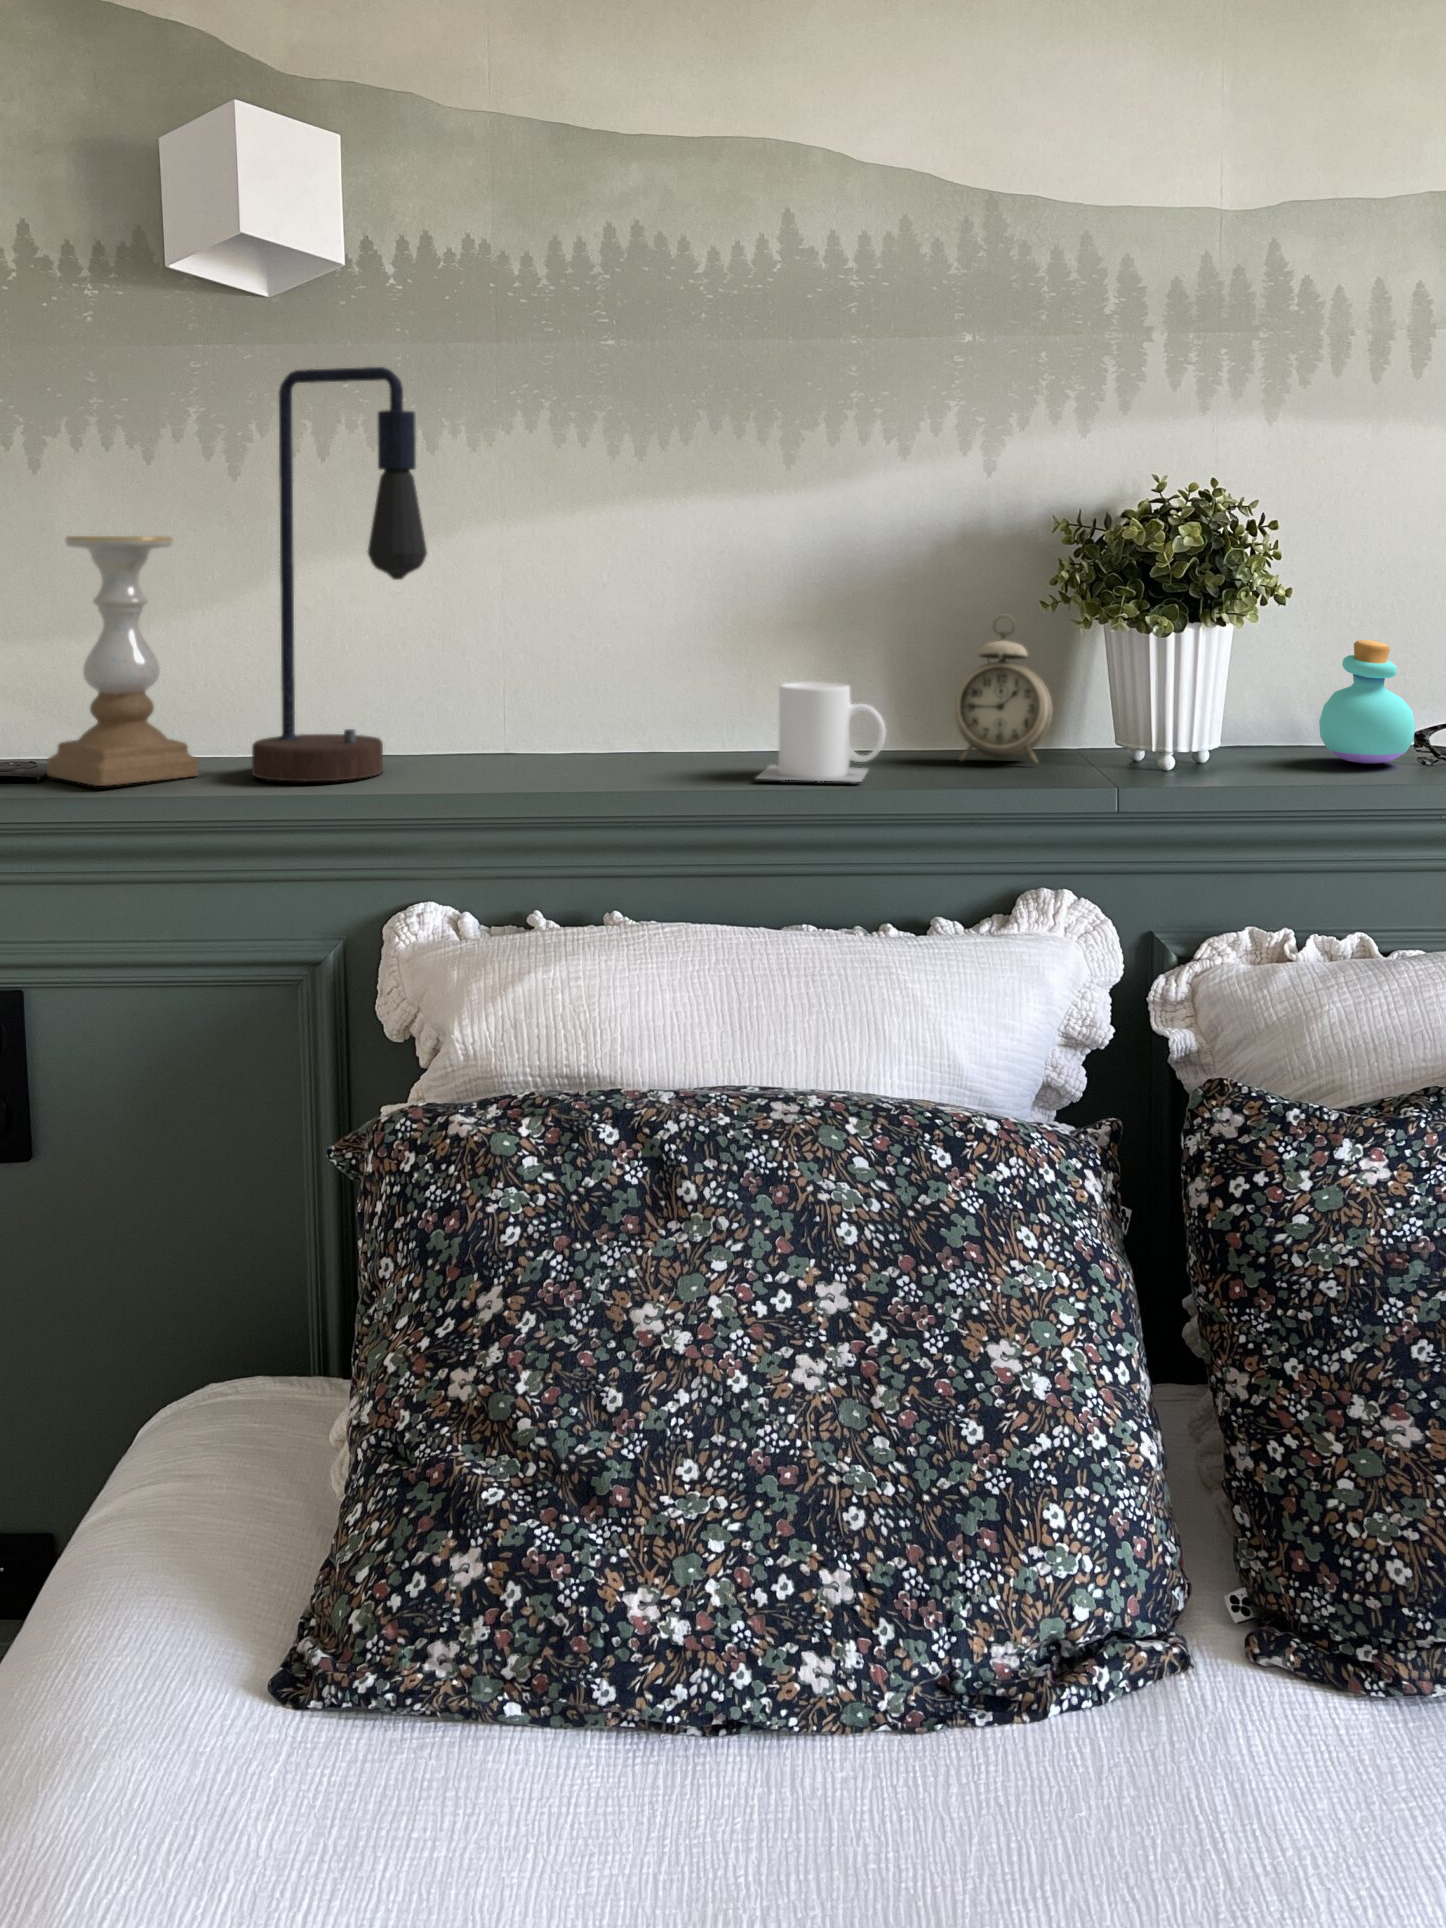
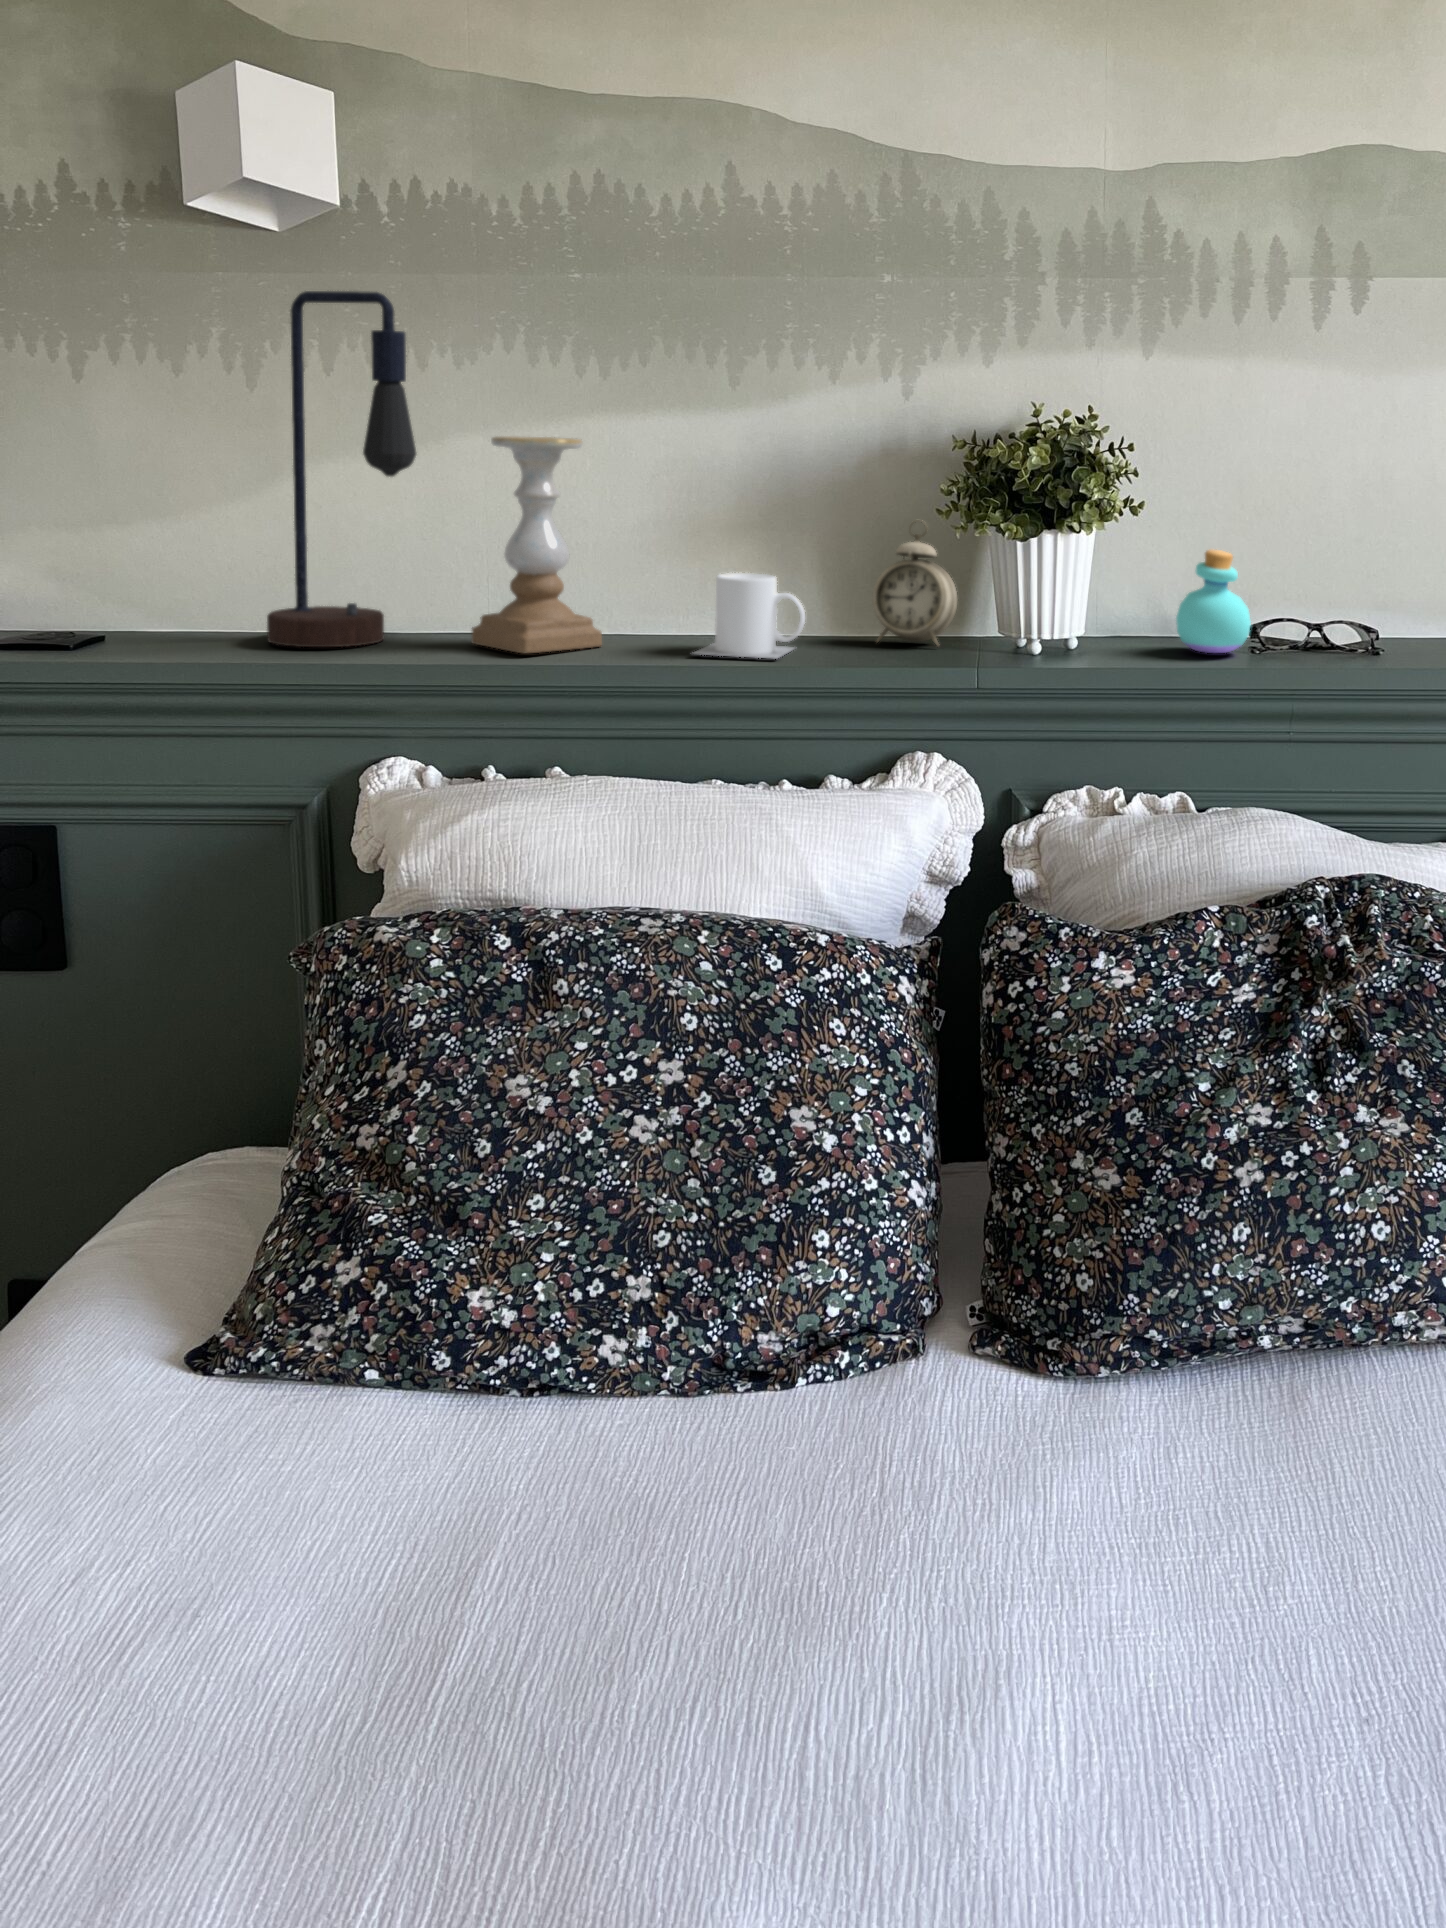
candle holder: present [47,536,199,786] -> present [472,436,602,653]

